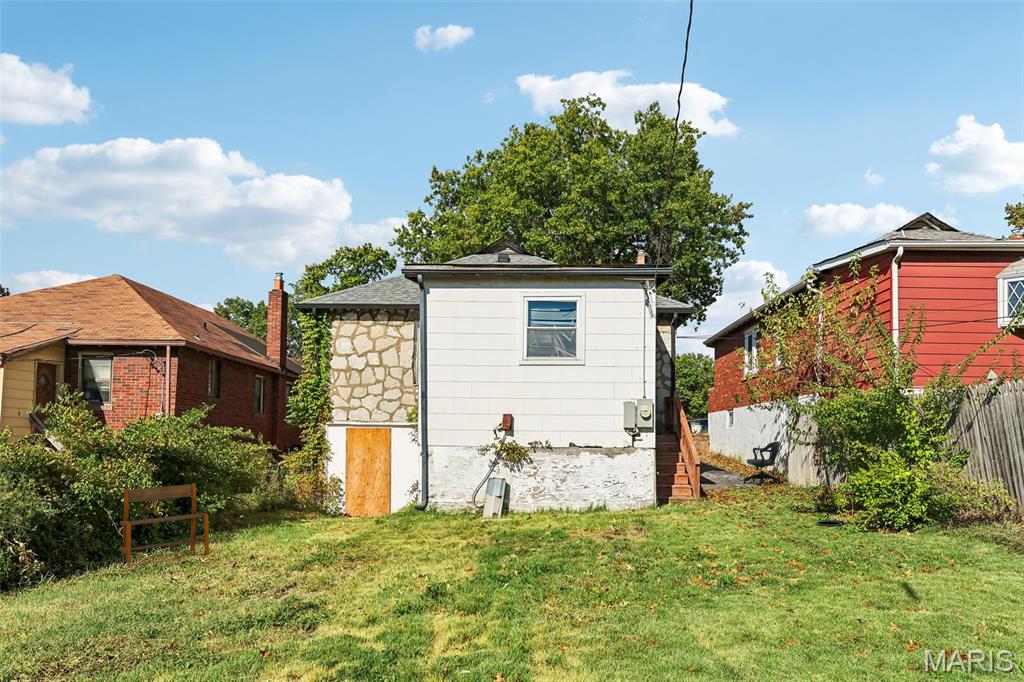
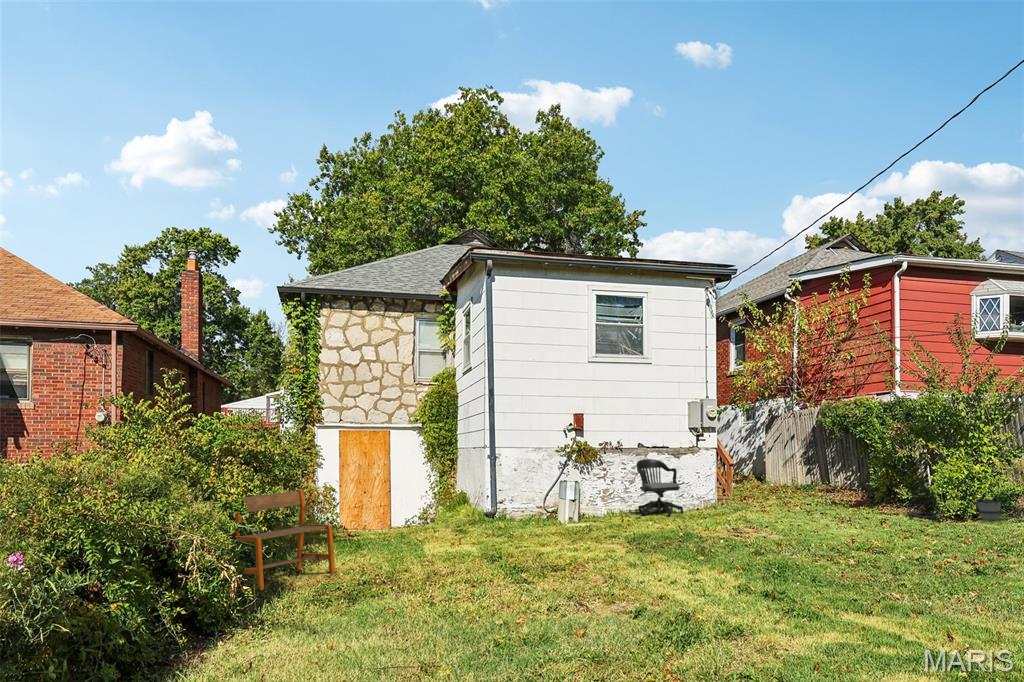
chair: present [744,441,781,485] -> present [637,459,683,517]
bucket: none [867,507,899,532] -> present [970,497,1001,520]

